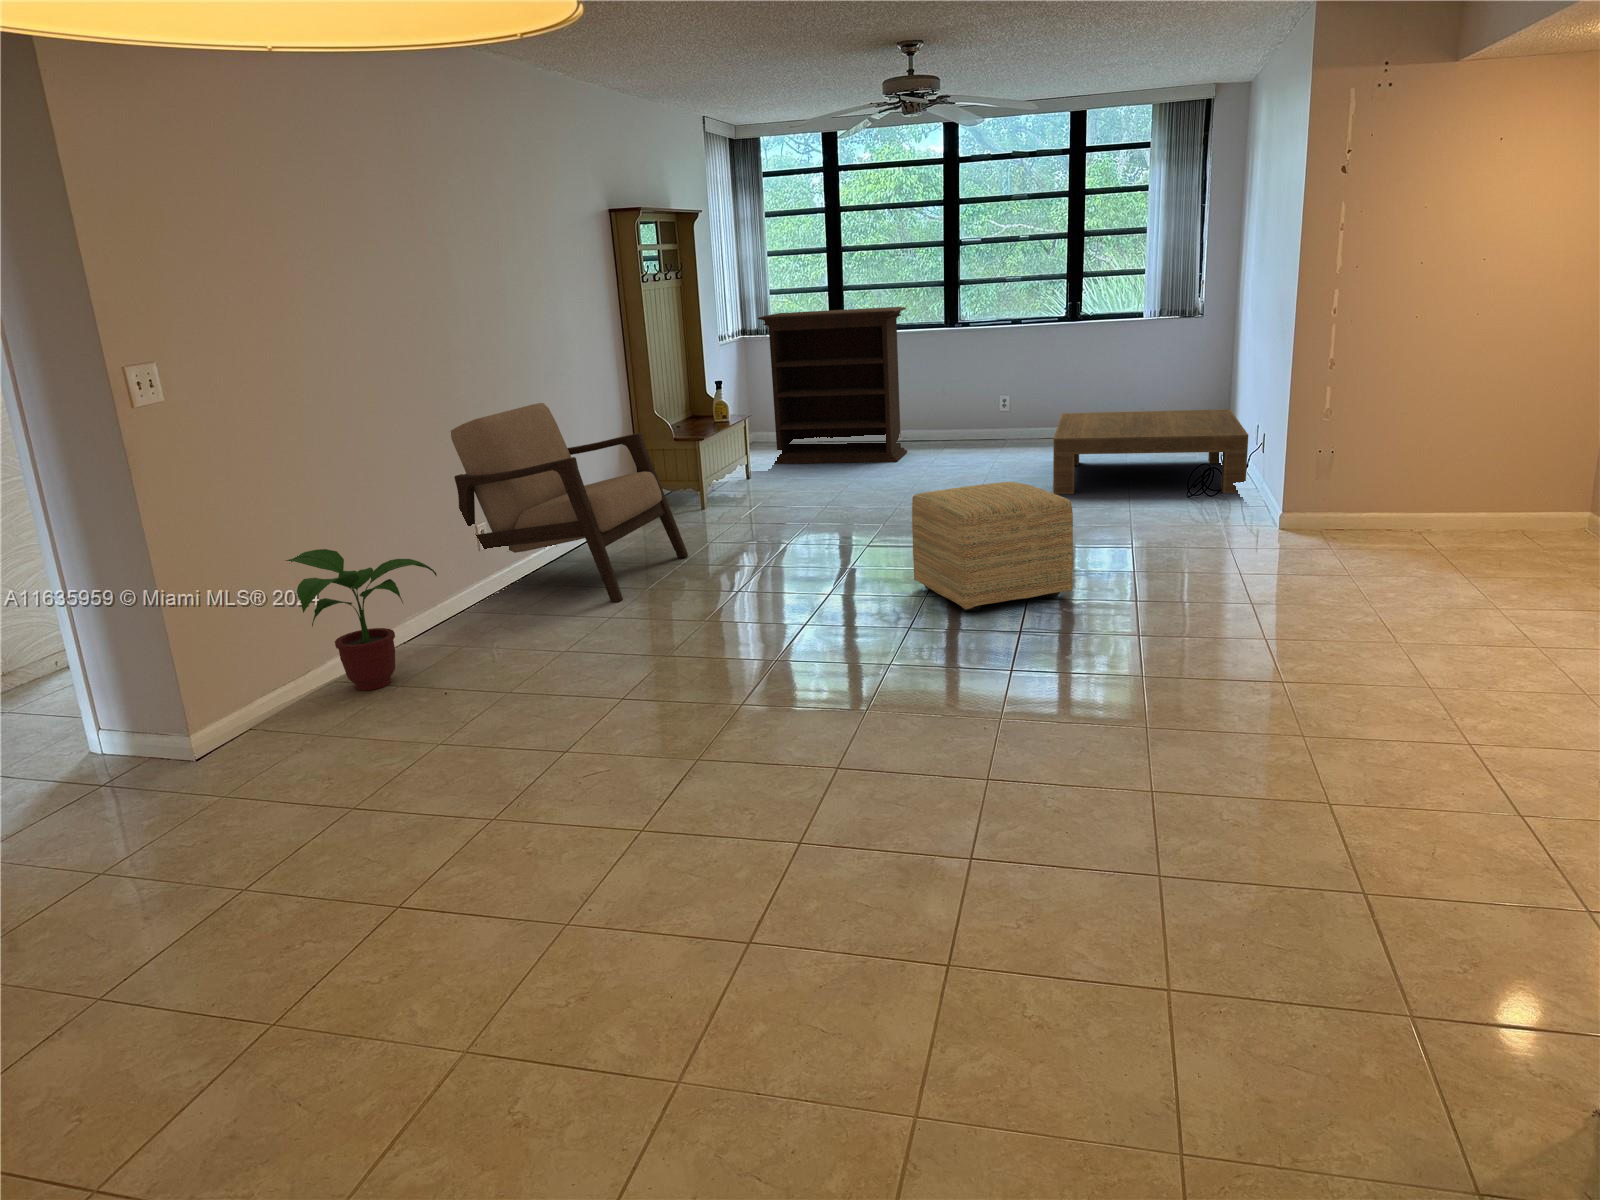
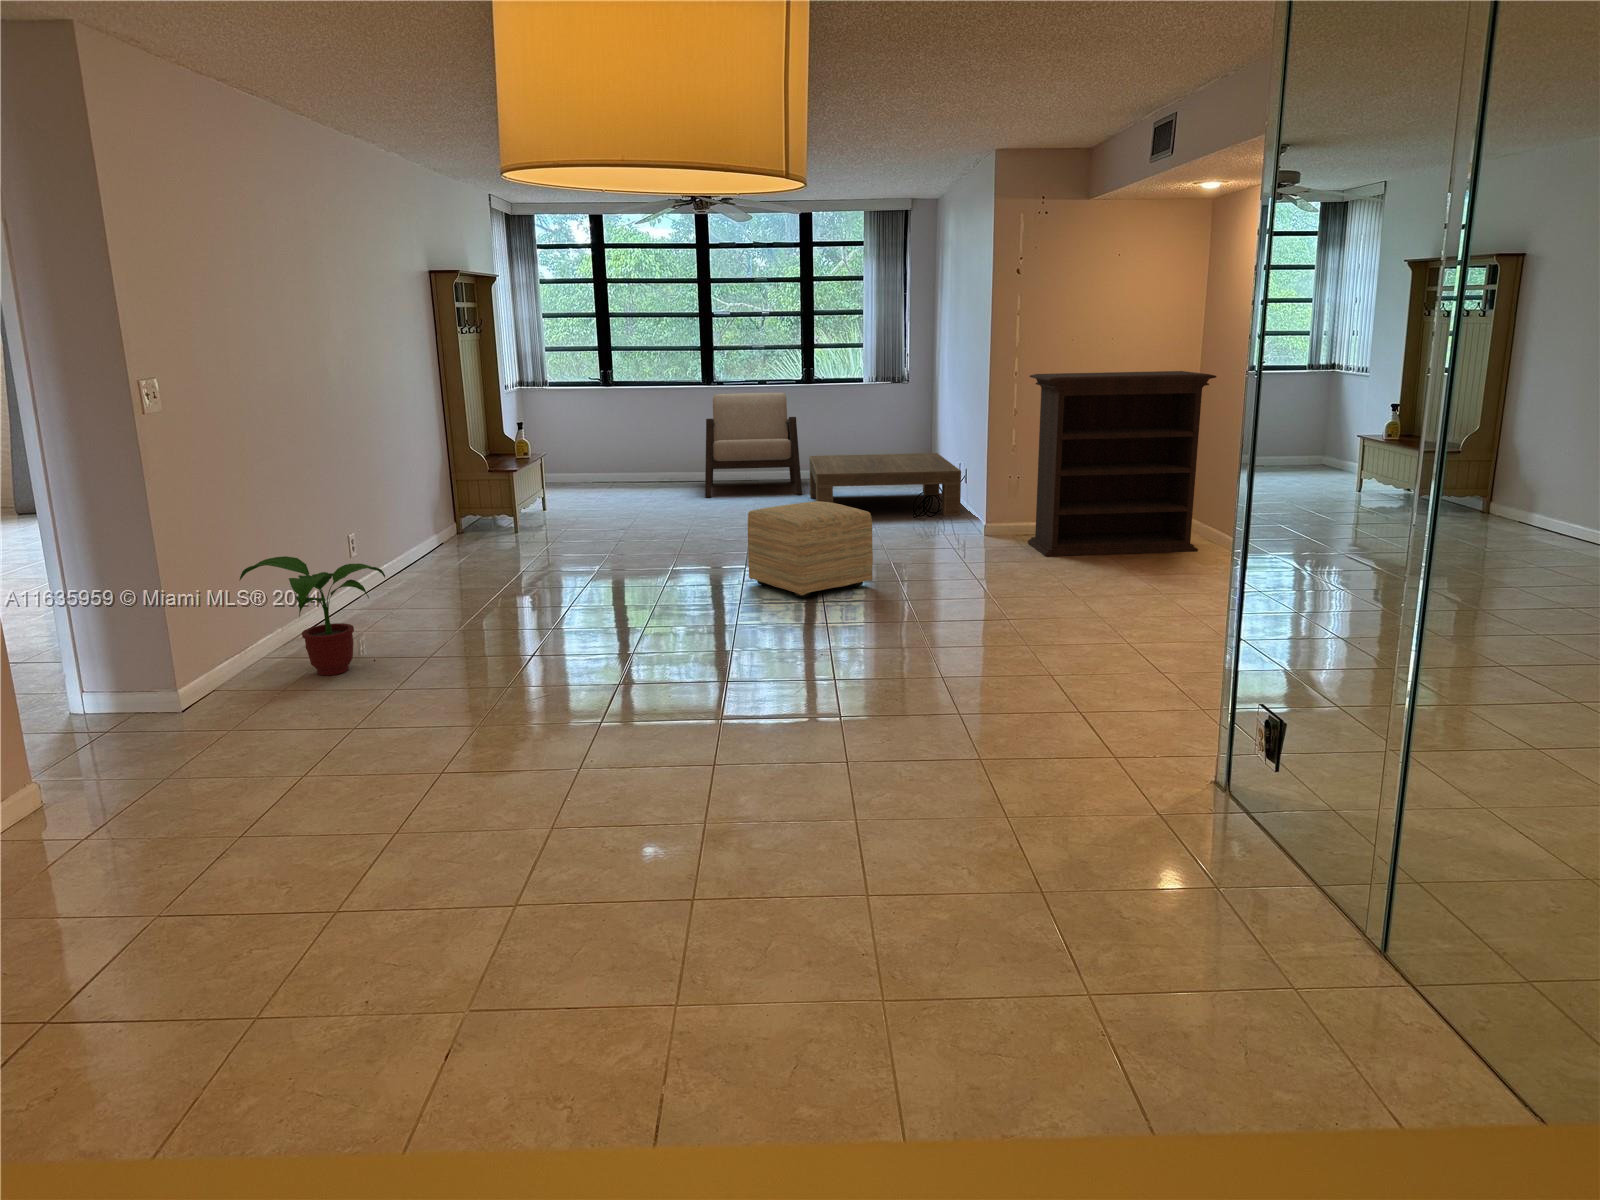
bookshelf: present [758,307,907,464] -> present [1028,371,1216,556]
armchair: present [451,403,688,602] -> present [705,393,802,498]

